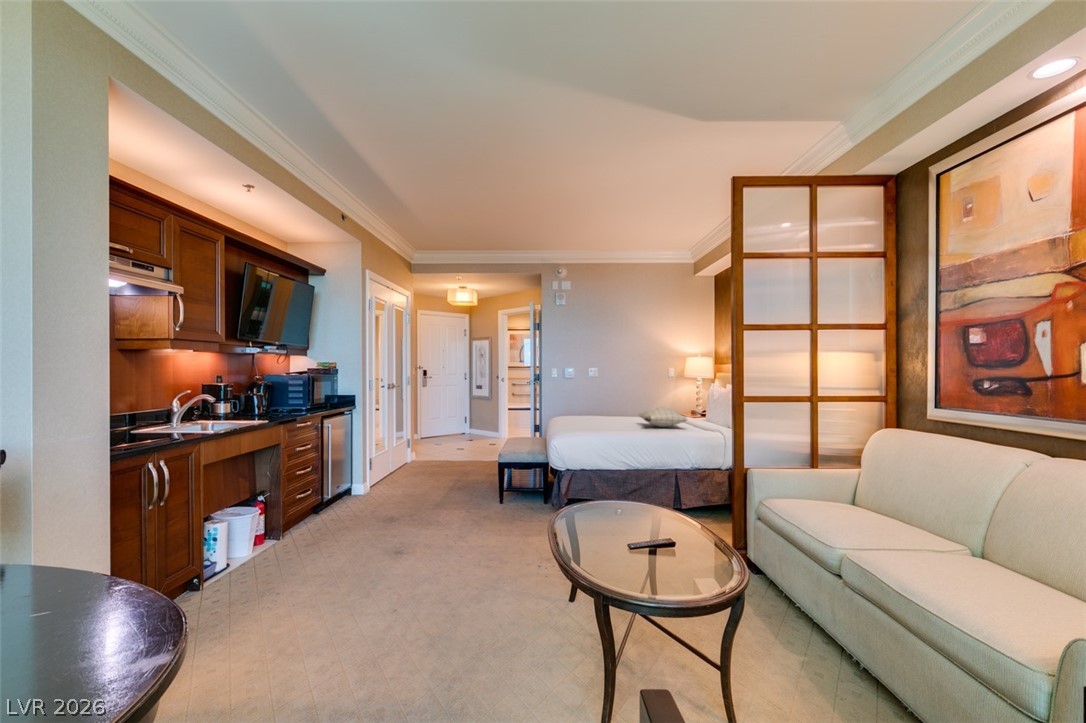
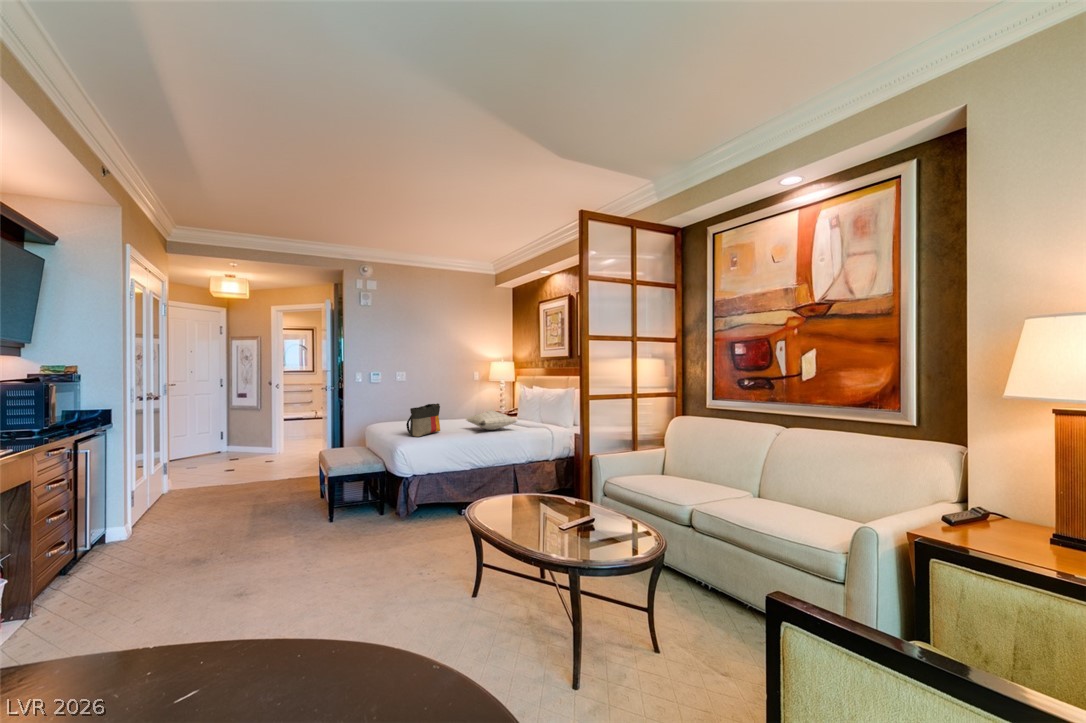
tote bag: none [579,397,610,426] -> present [406,403,440,437]

